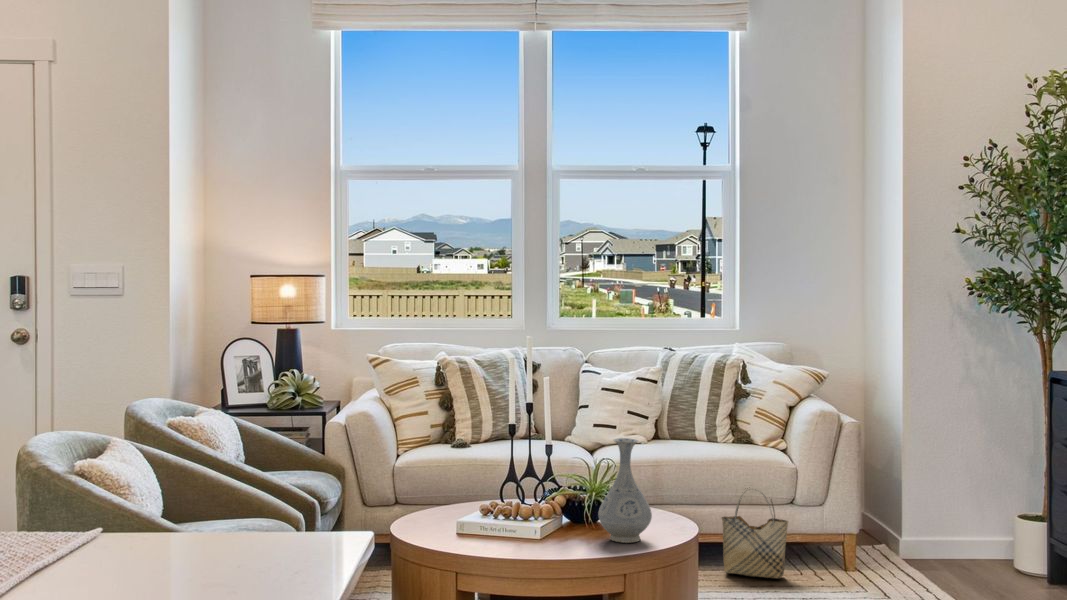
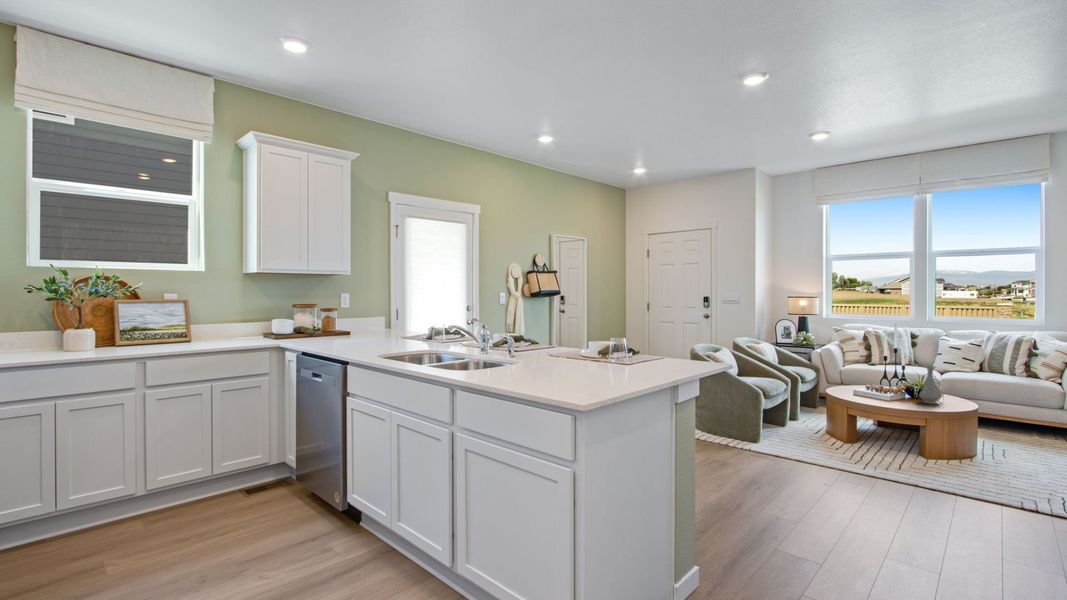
woven basket: present [722,492,788,578] -> none [1009,396,1050,439]

